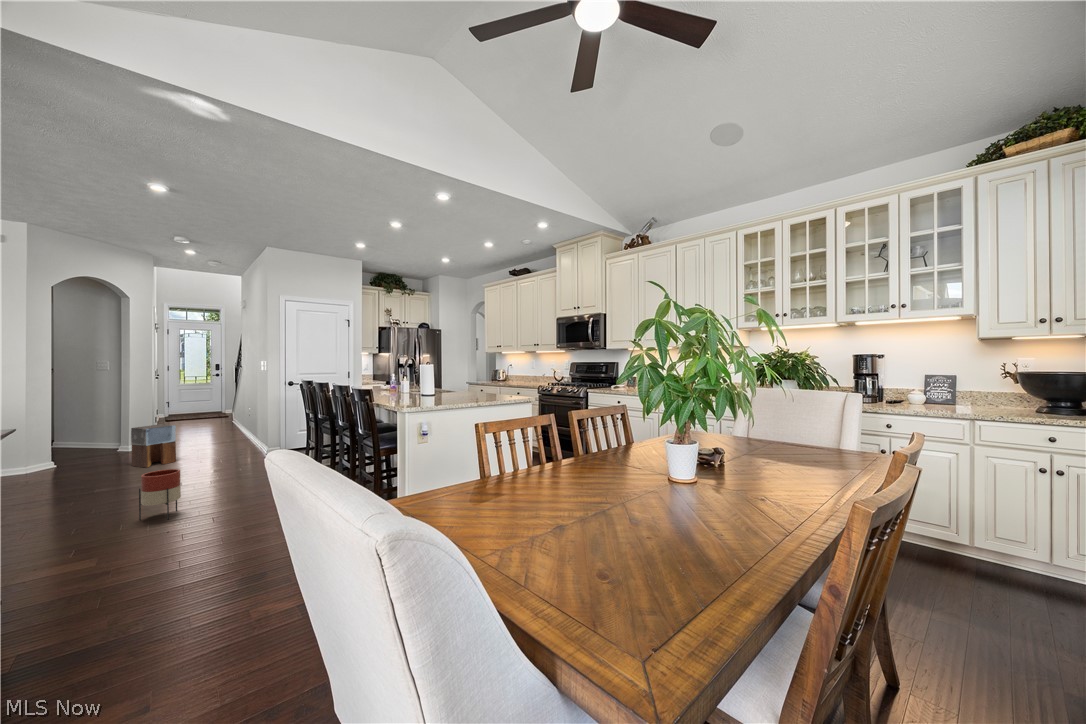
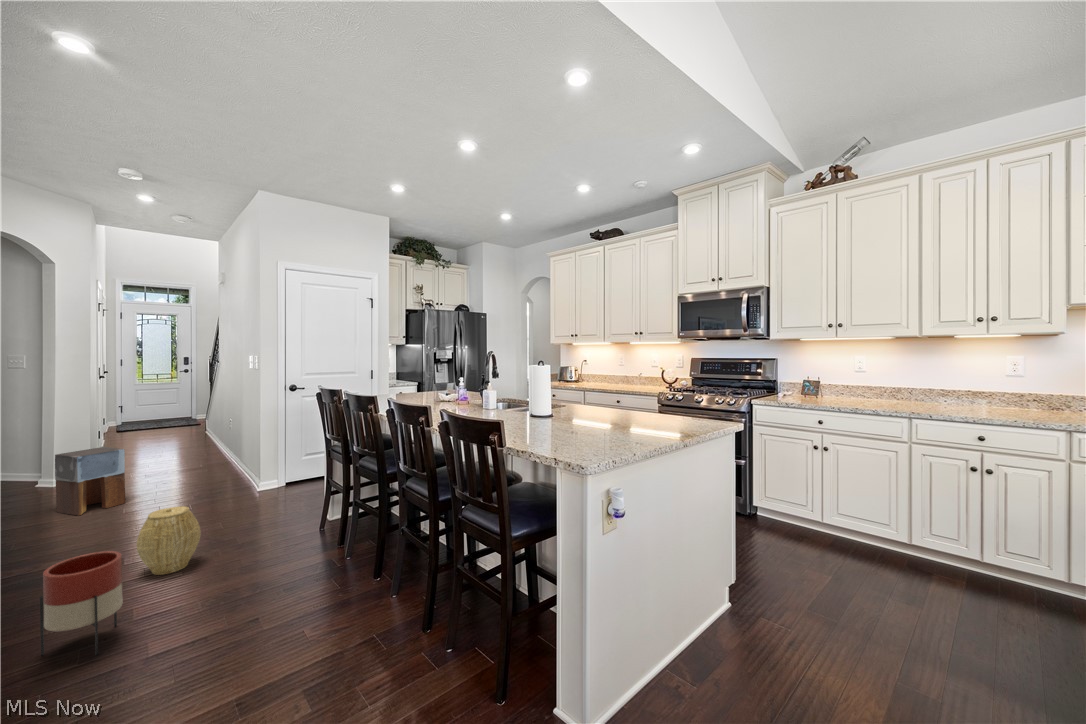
woven basket: none [186,454,224,493] -> present [136,506,201,575]

